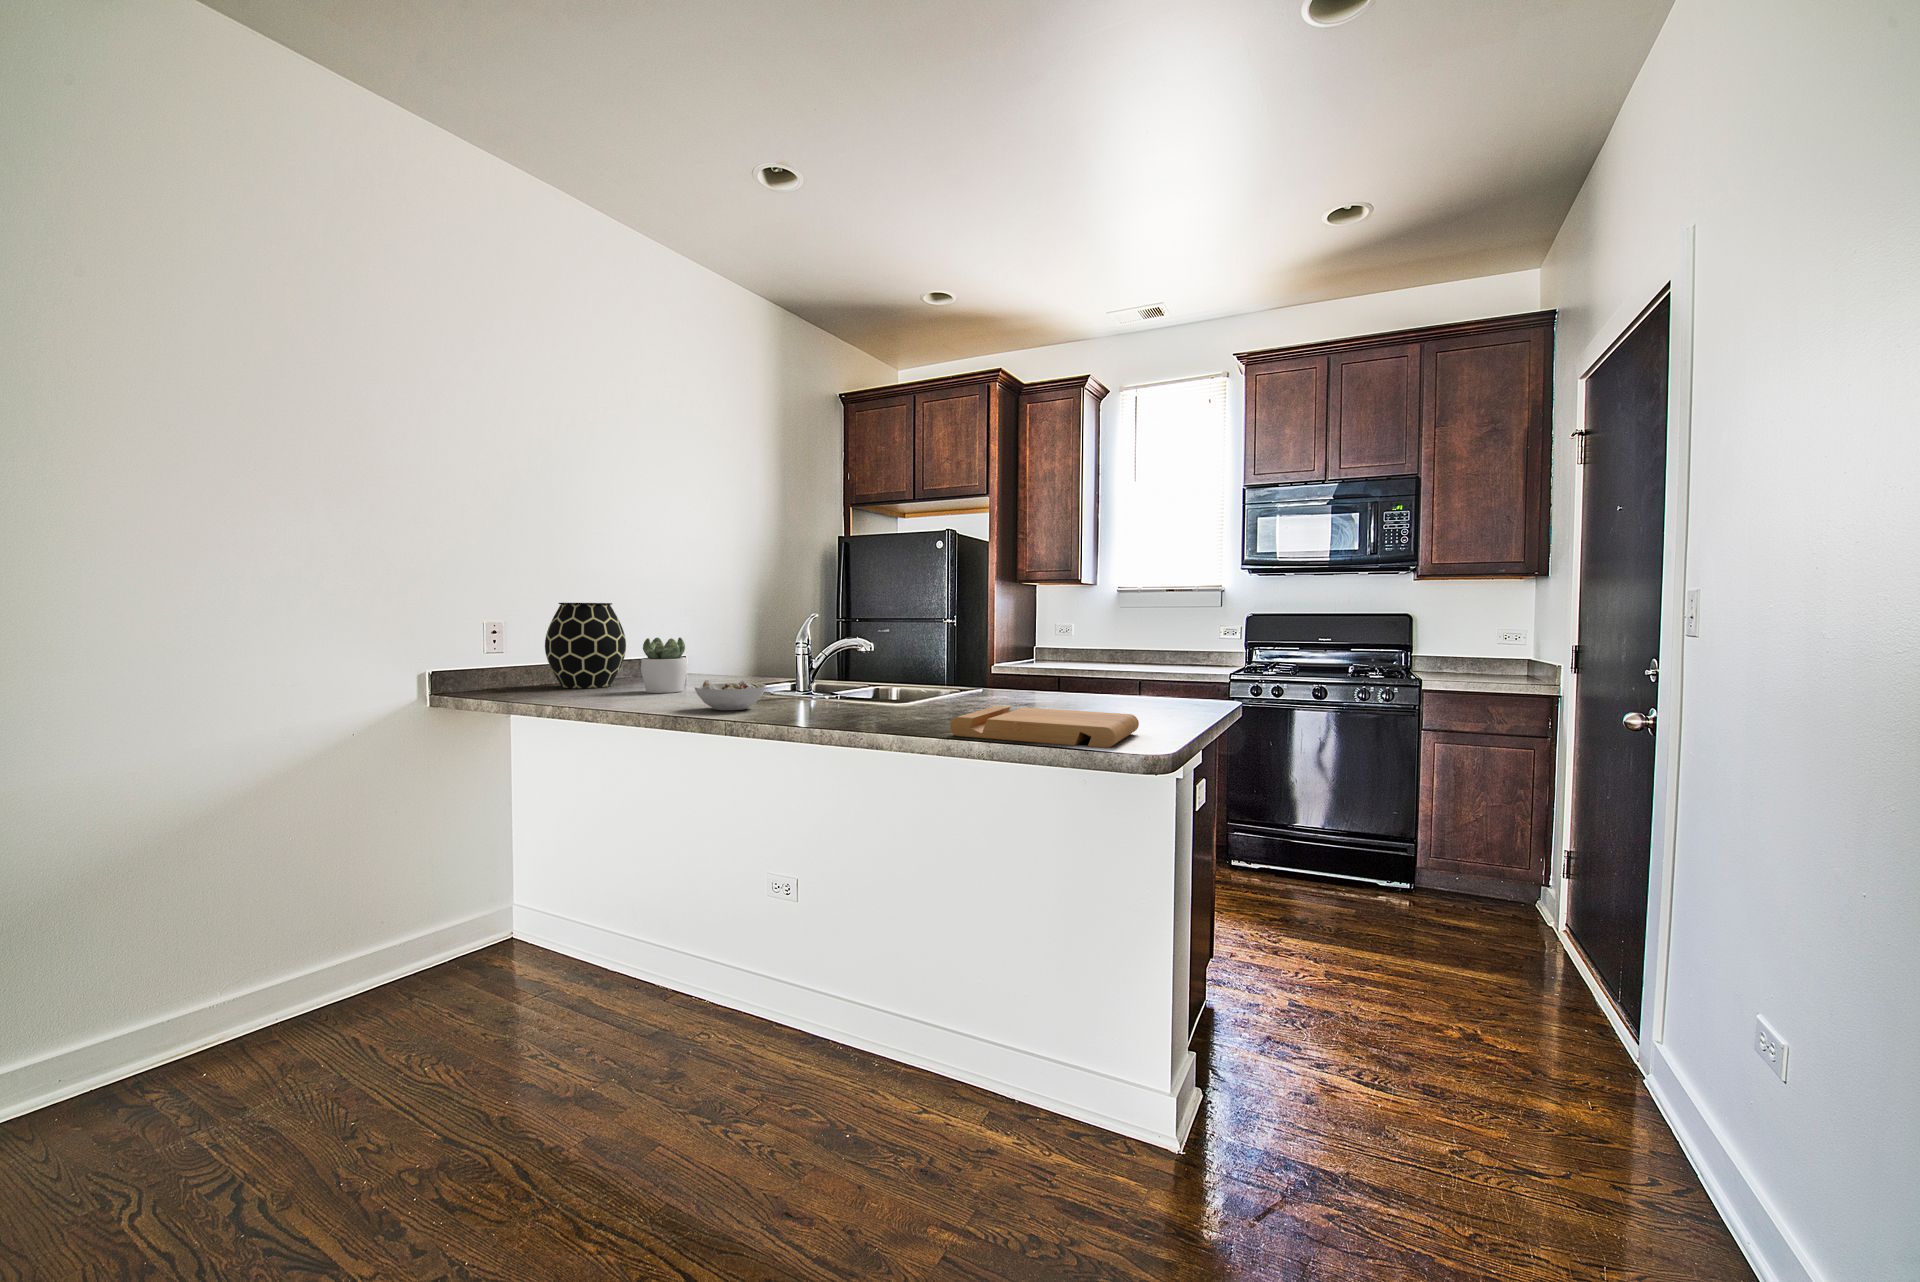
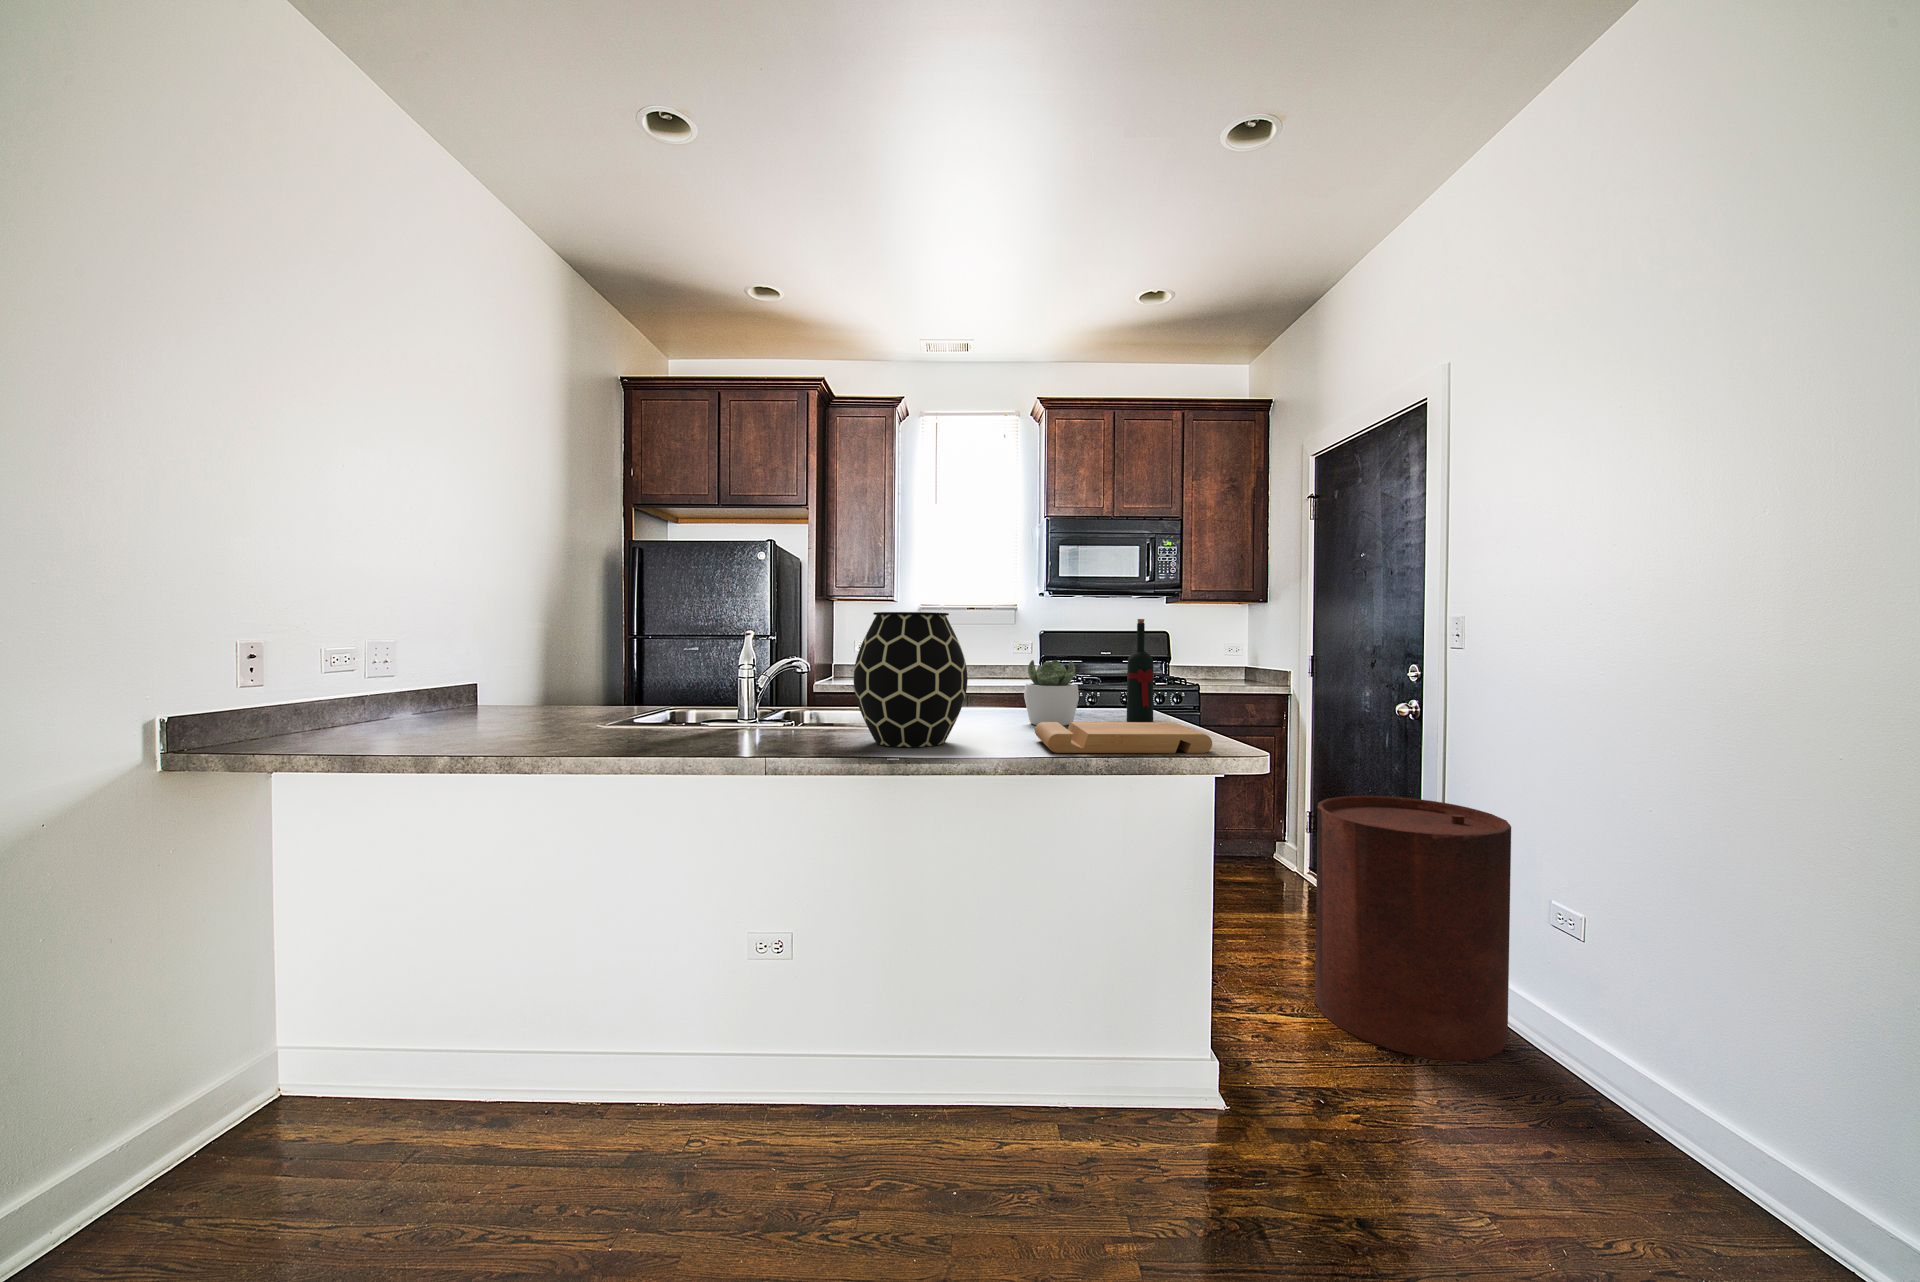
wine bottle: none [1165,600,1196,715] -> present [1127,619,1153,722]
vase: present [545,603,626,688] -> present [853,612,968,747]
succulent plant: present [641,638,688,693] -> present [1024,660,1079,726]
bowl: present [695,680,766,710] -> none [670,710,756,746]
trash can: none [1410,827,1701,1206] -> present [1315,796,1511,1061]

